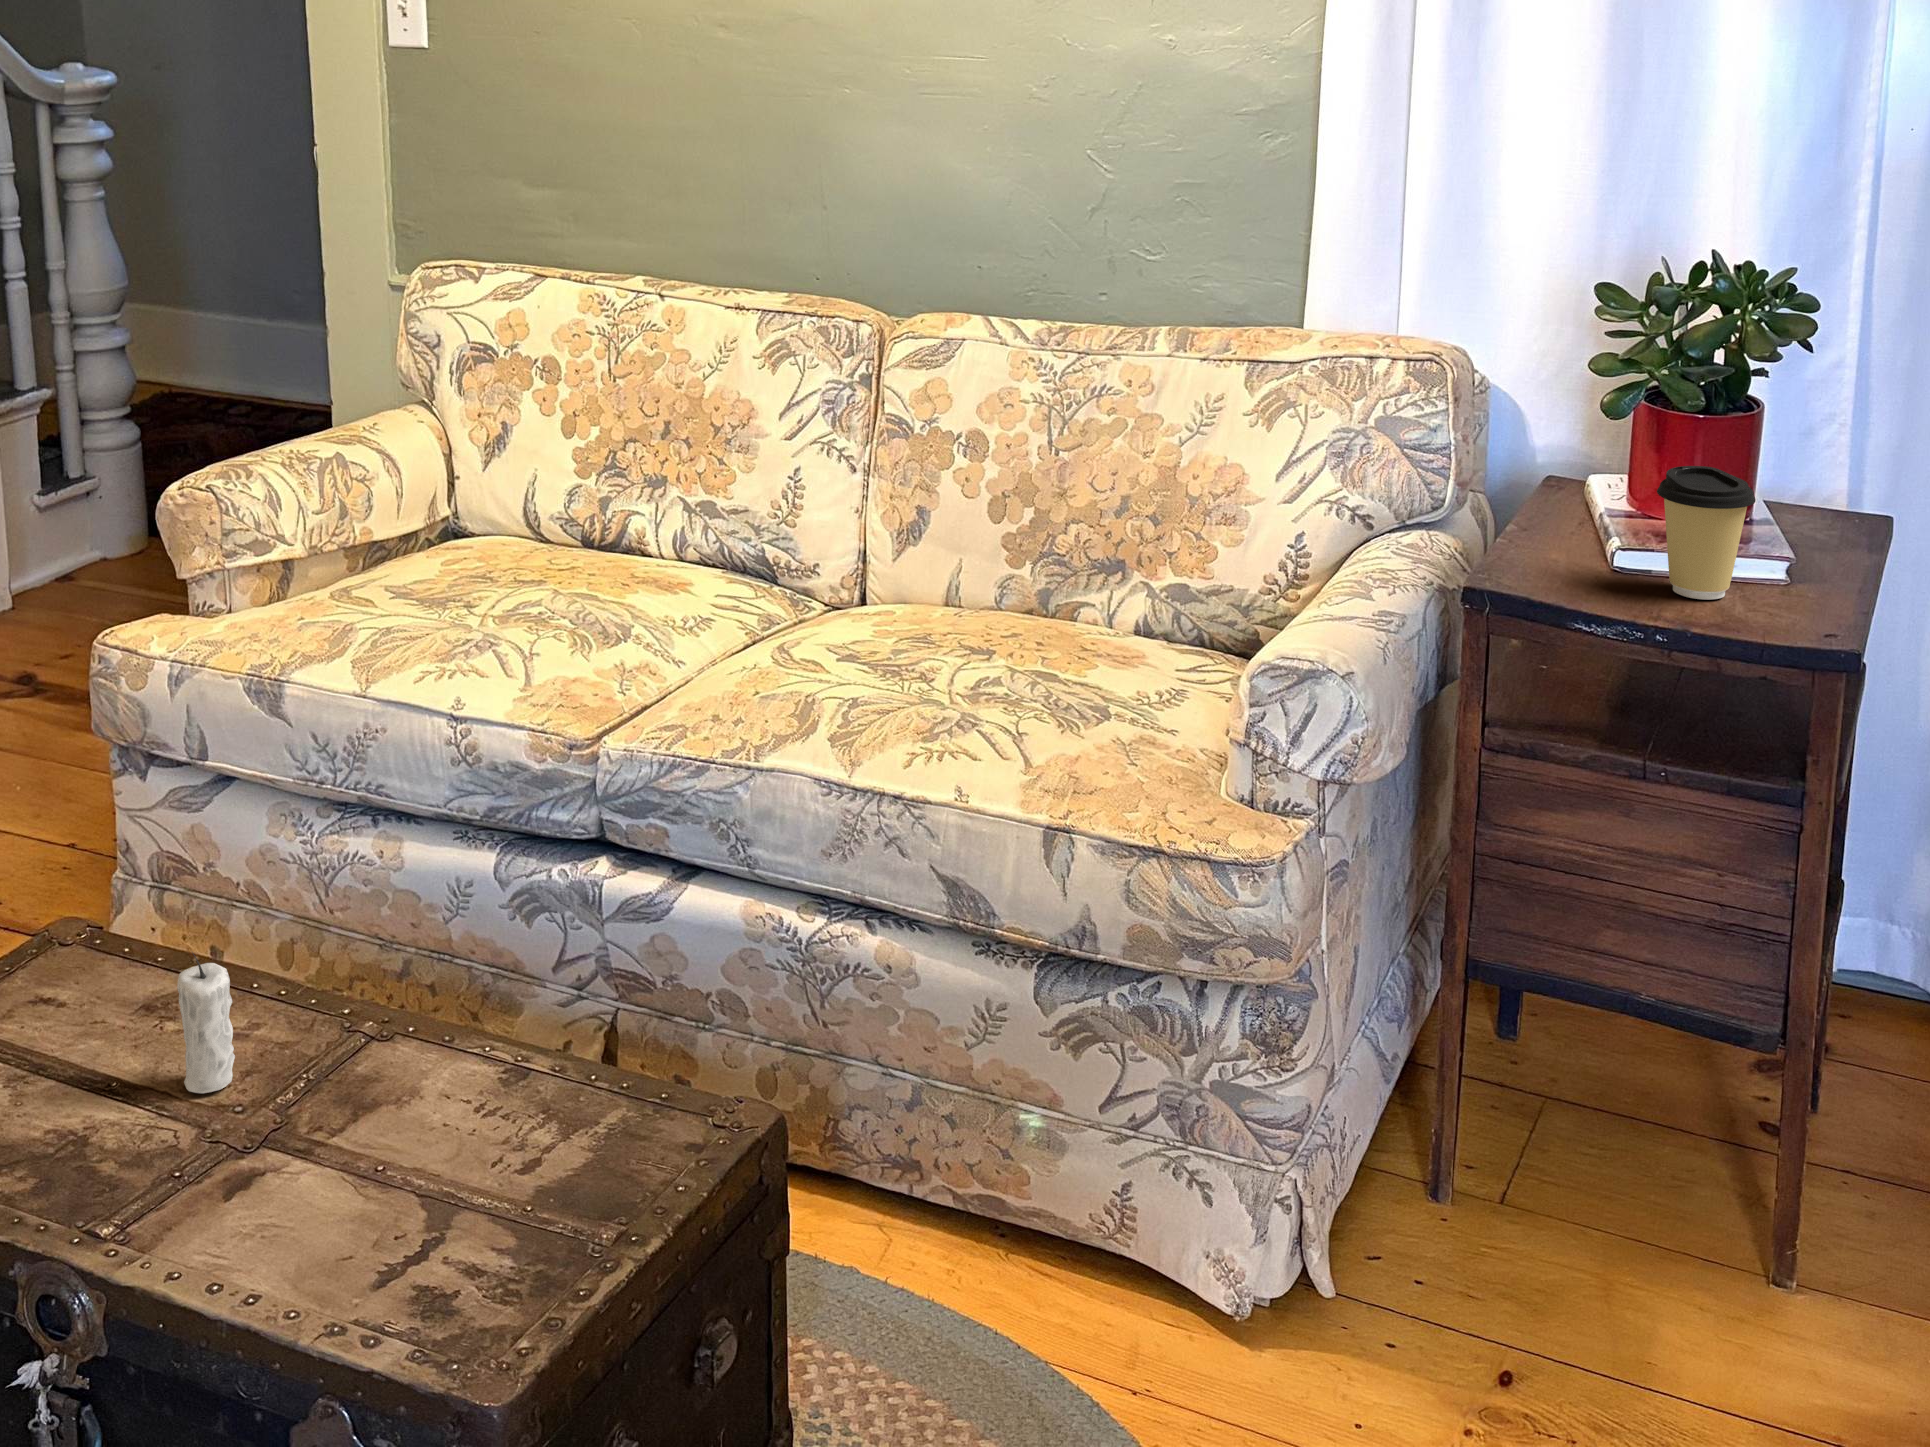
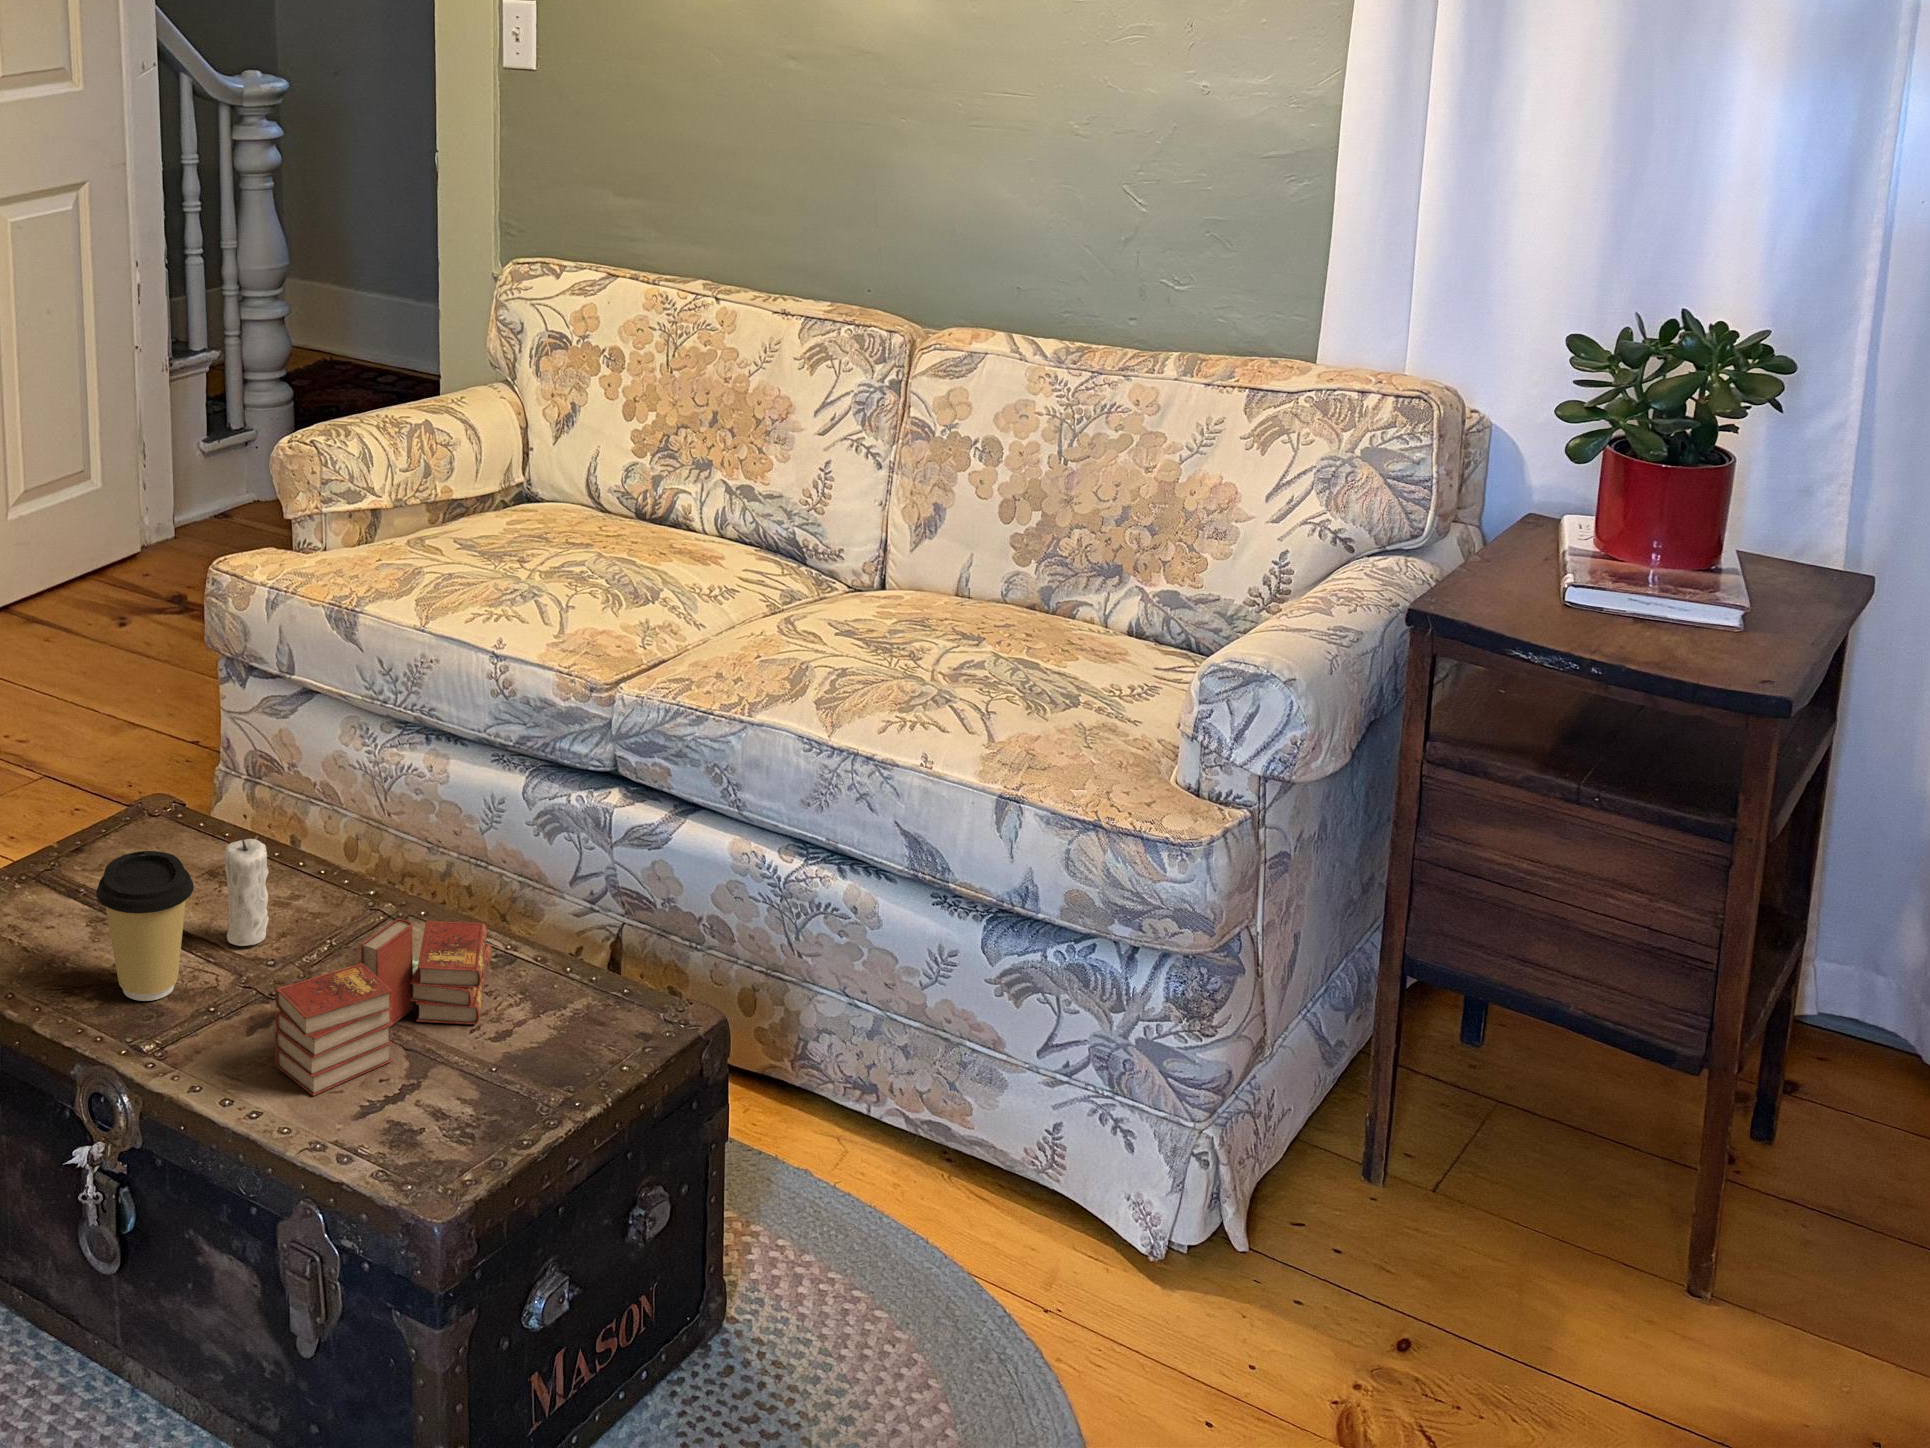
coffee cup: present [1657,466,1756,600] -> present [96,851,194,1001]
book: none [266,1033,512,1266] -> present [274,919,492,1096]

